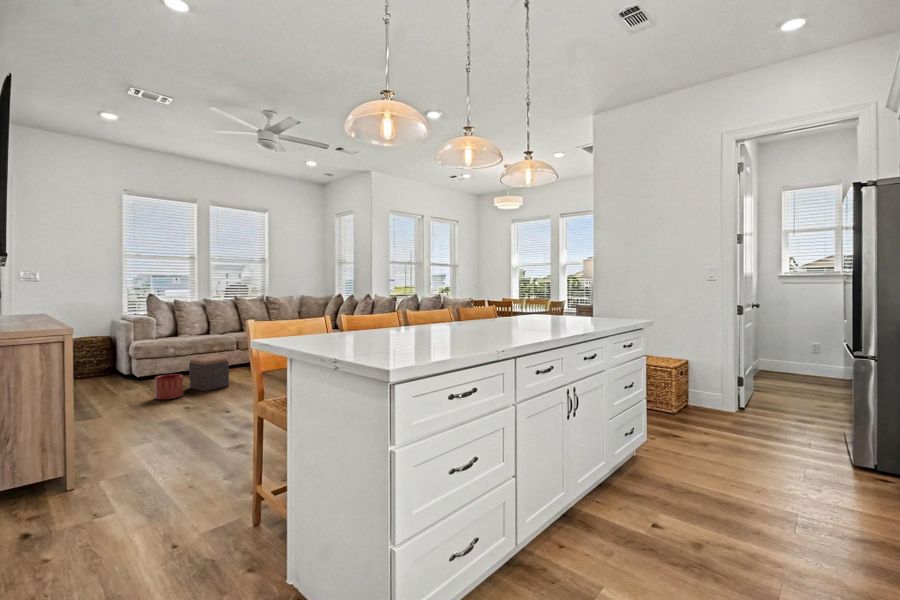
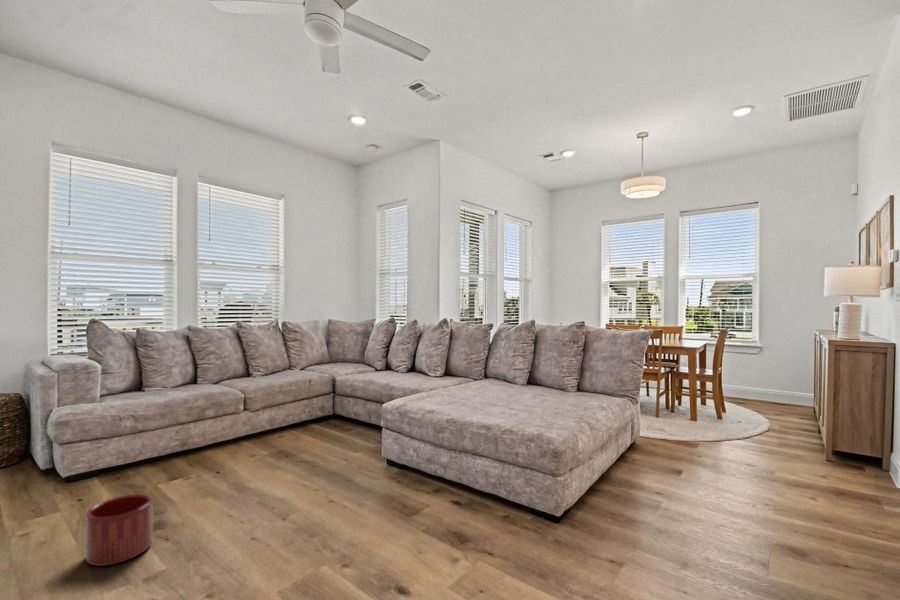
footstool: present [189,356,229,391] -> none [165,439,245,522]

